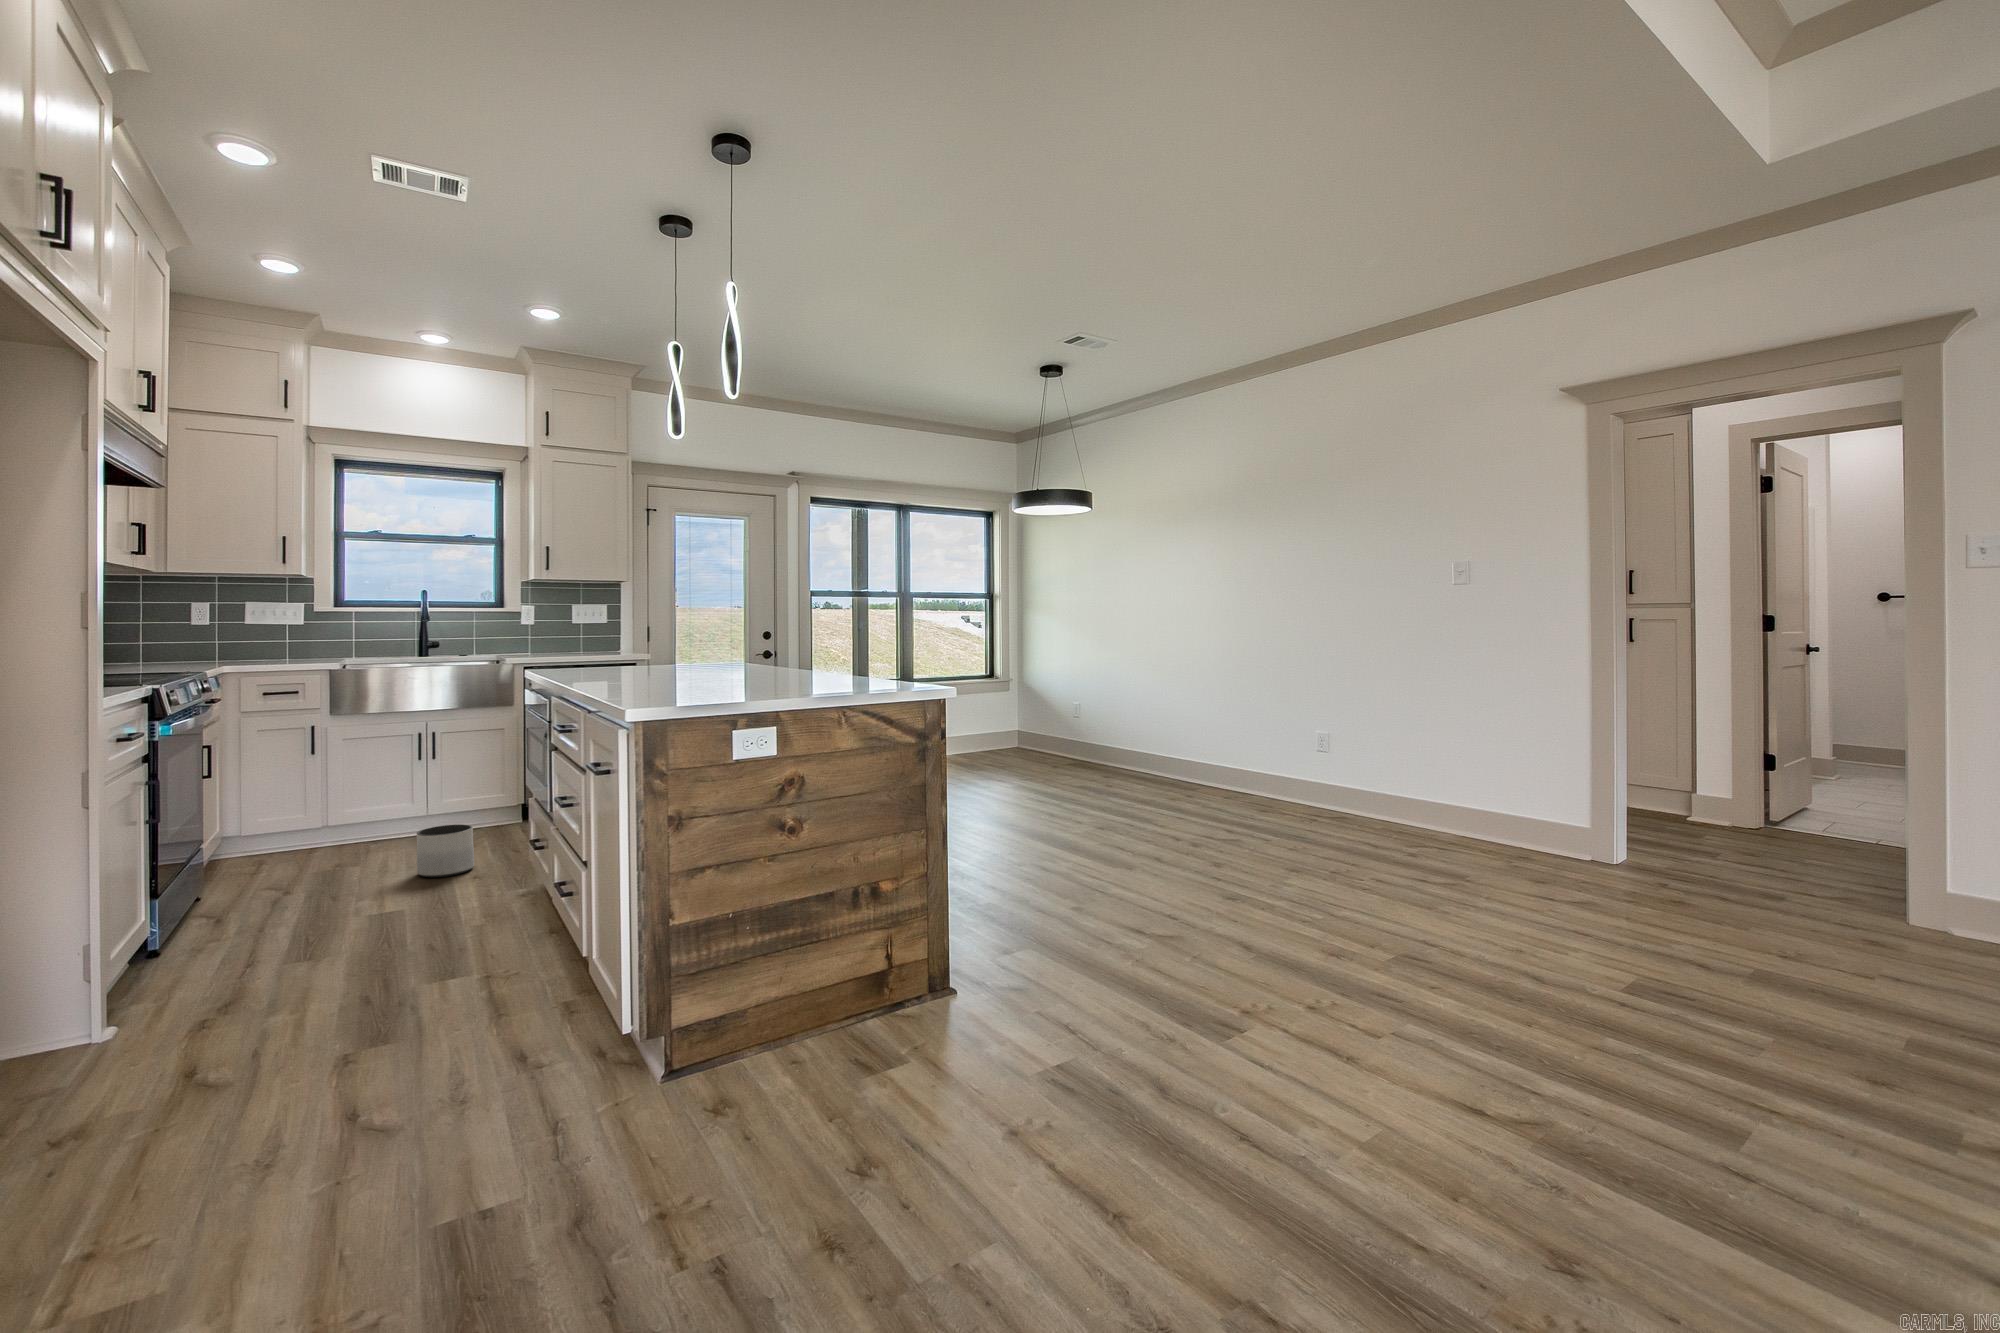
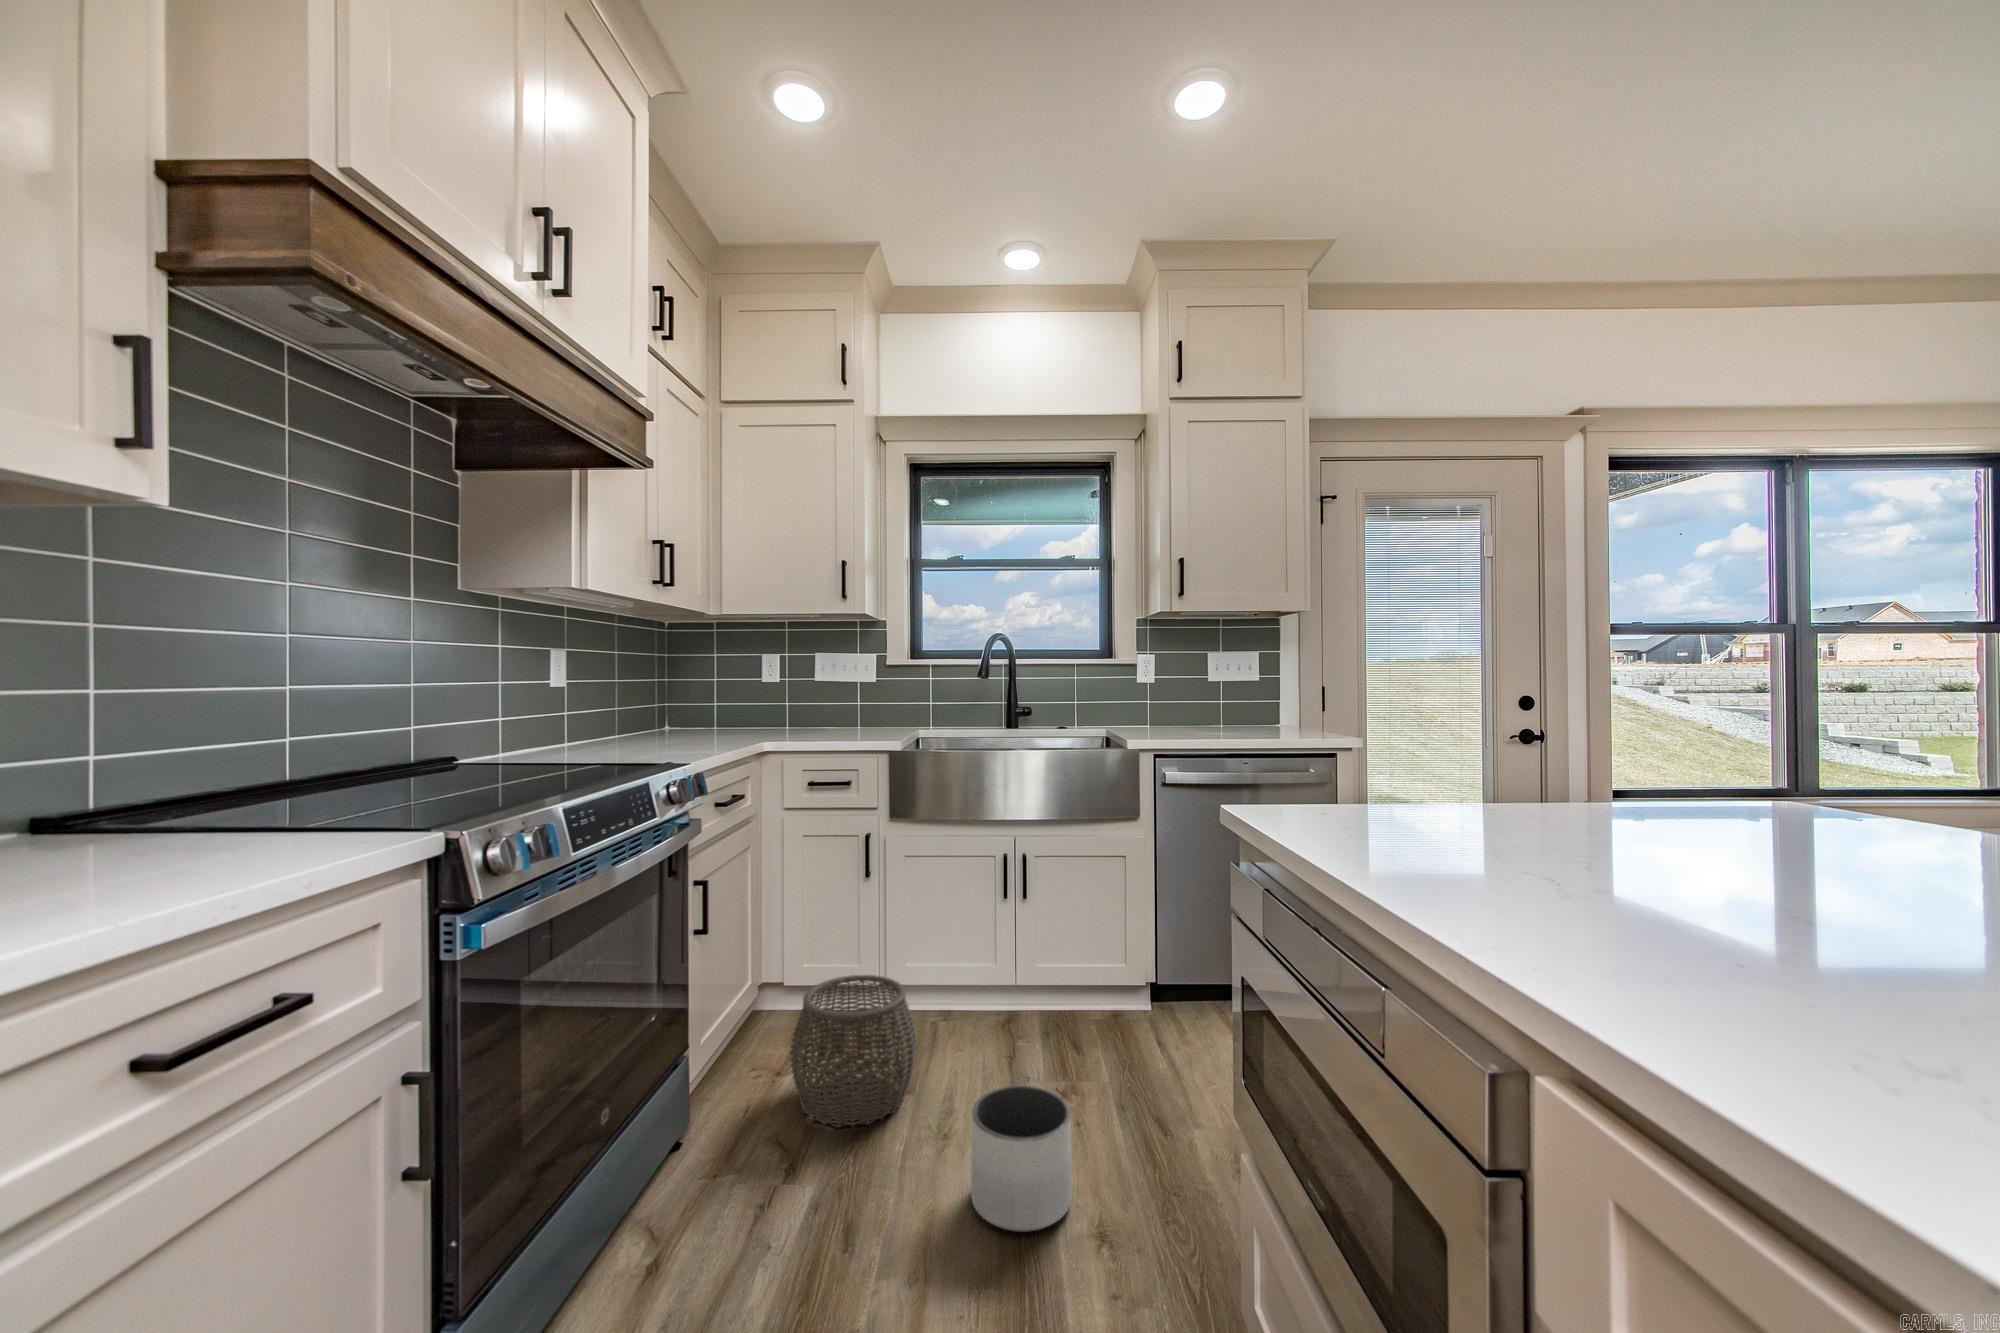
woven basket: none [278,801,372,876] -> present [790,975,918,1127]

